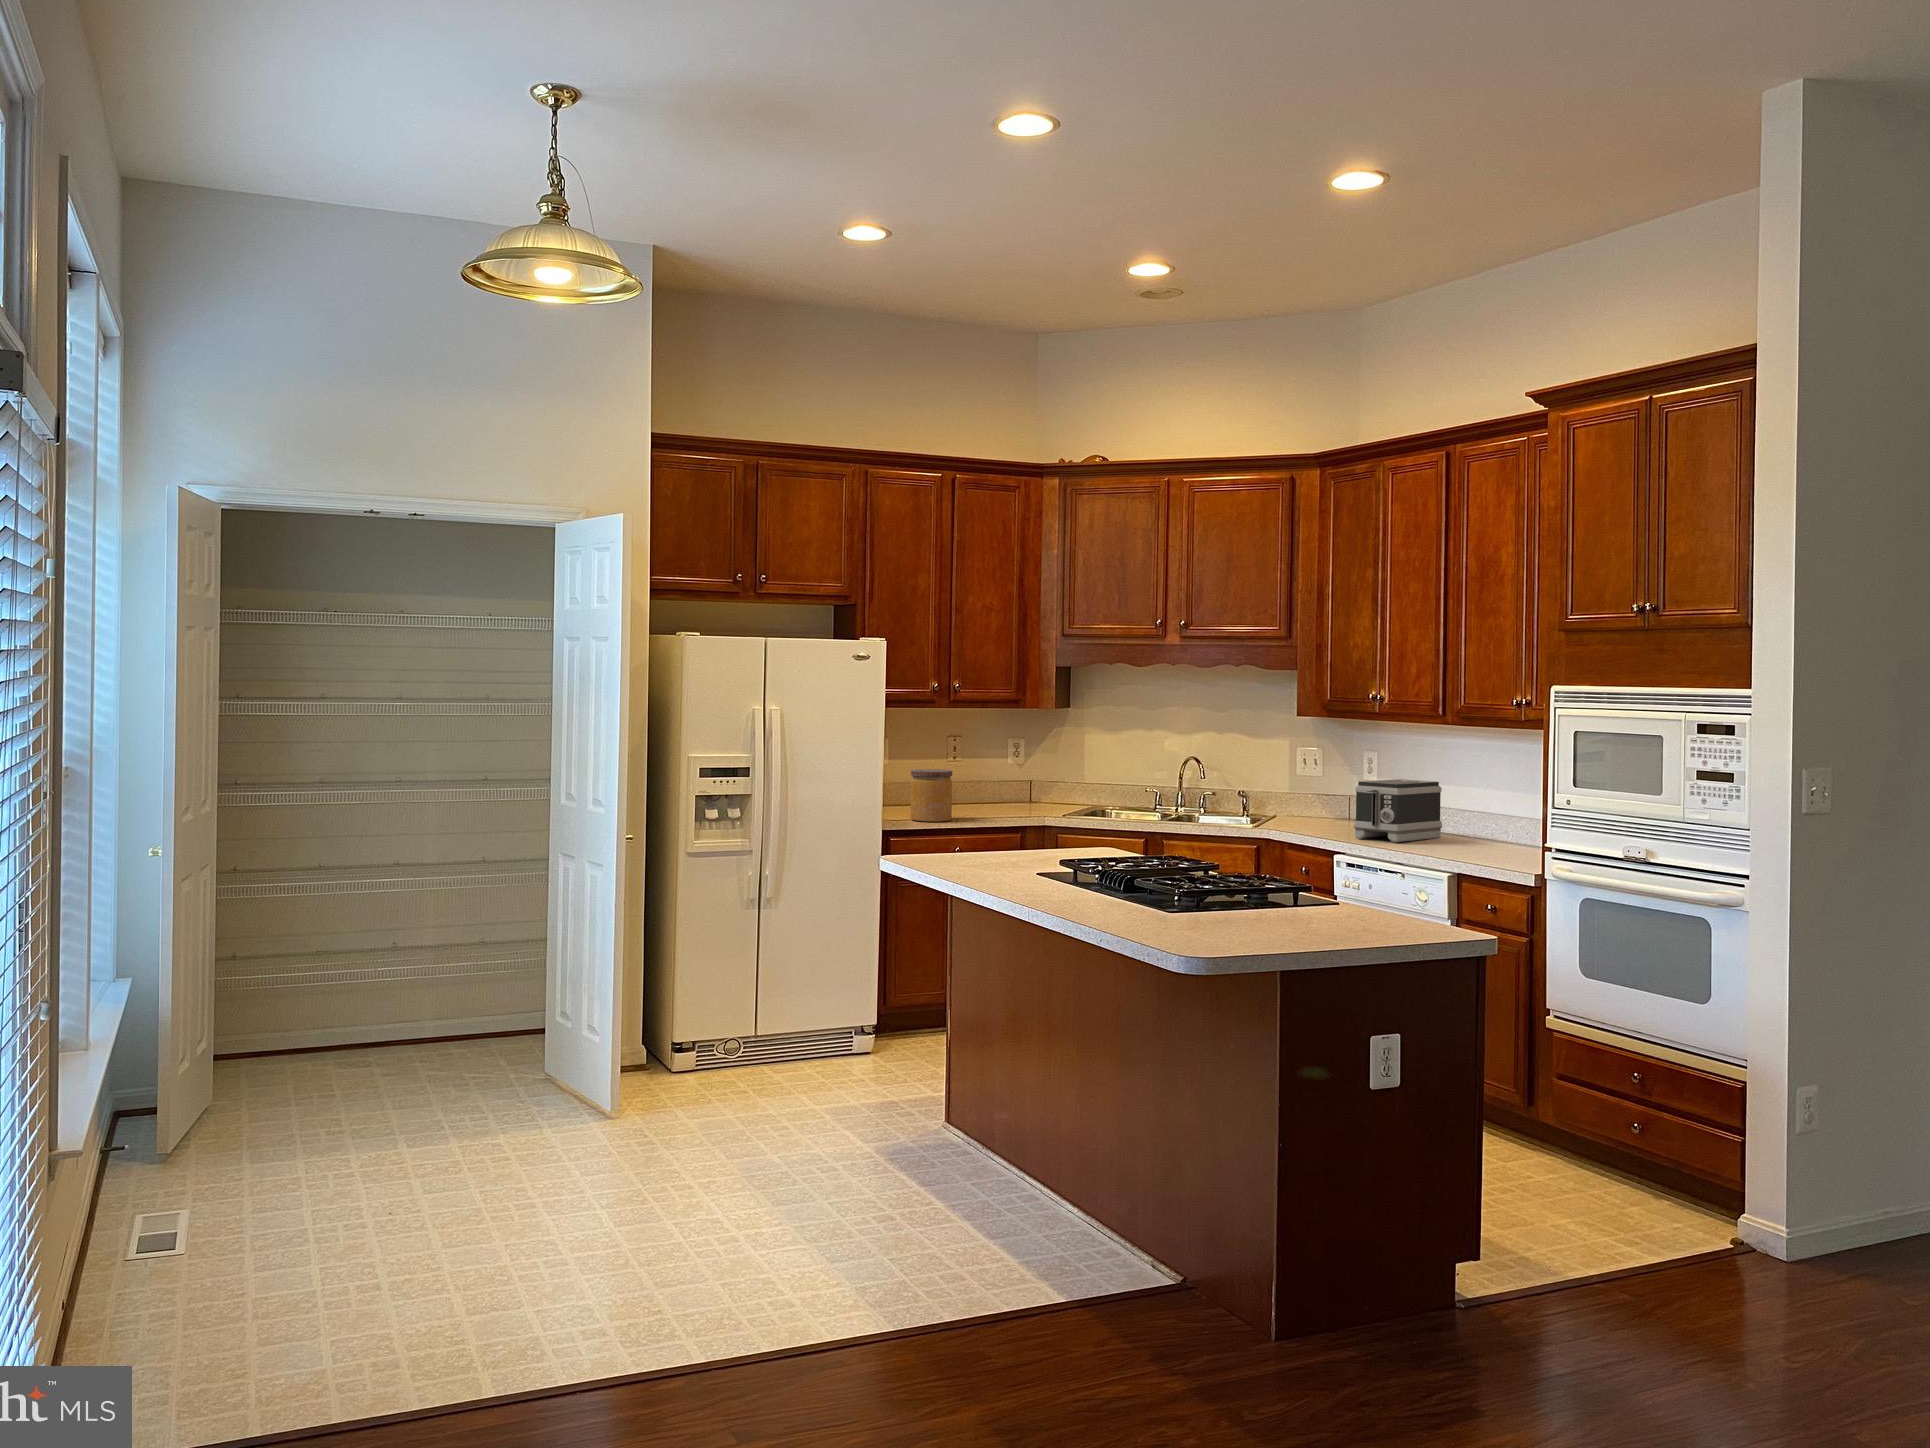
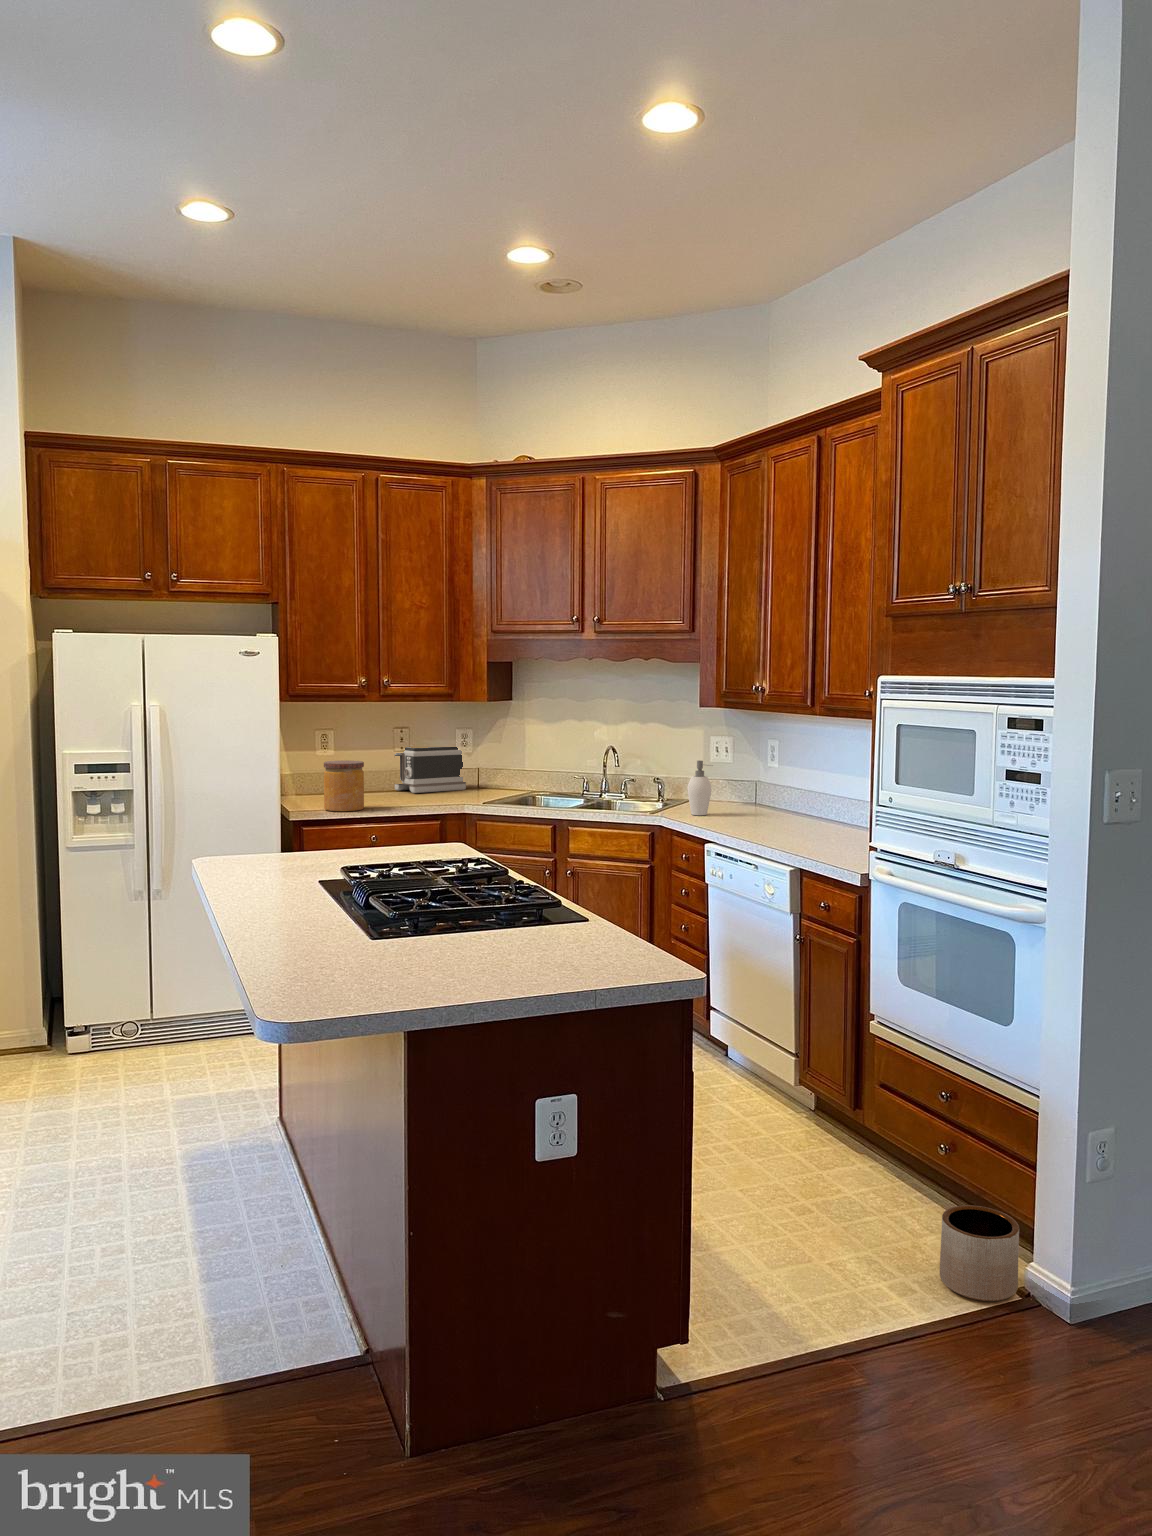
soap dispenser: none [1294,771,1324,827] -> present [688,760,713,815]
toaster: present [1354,779,1442,842] -> present [394,747,466,793]
planter: none [1653,1168,1728,1247] -> present [940,1205,1019,1301]

